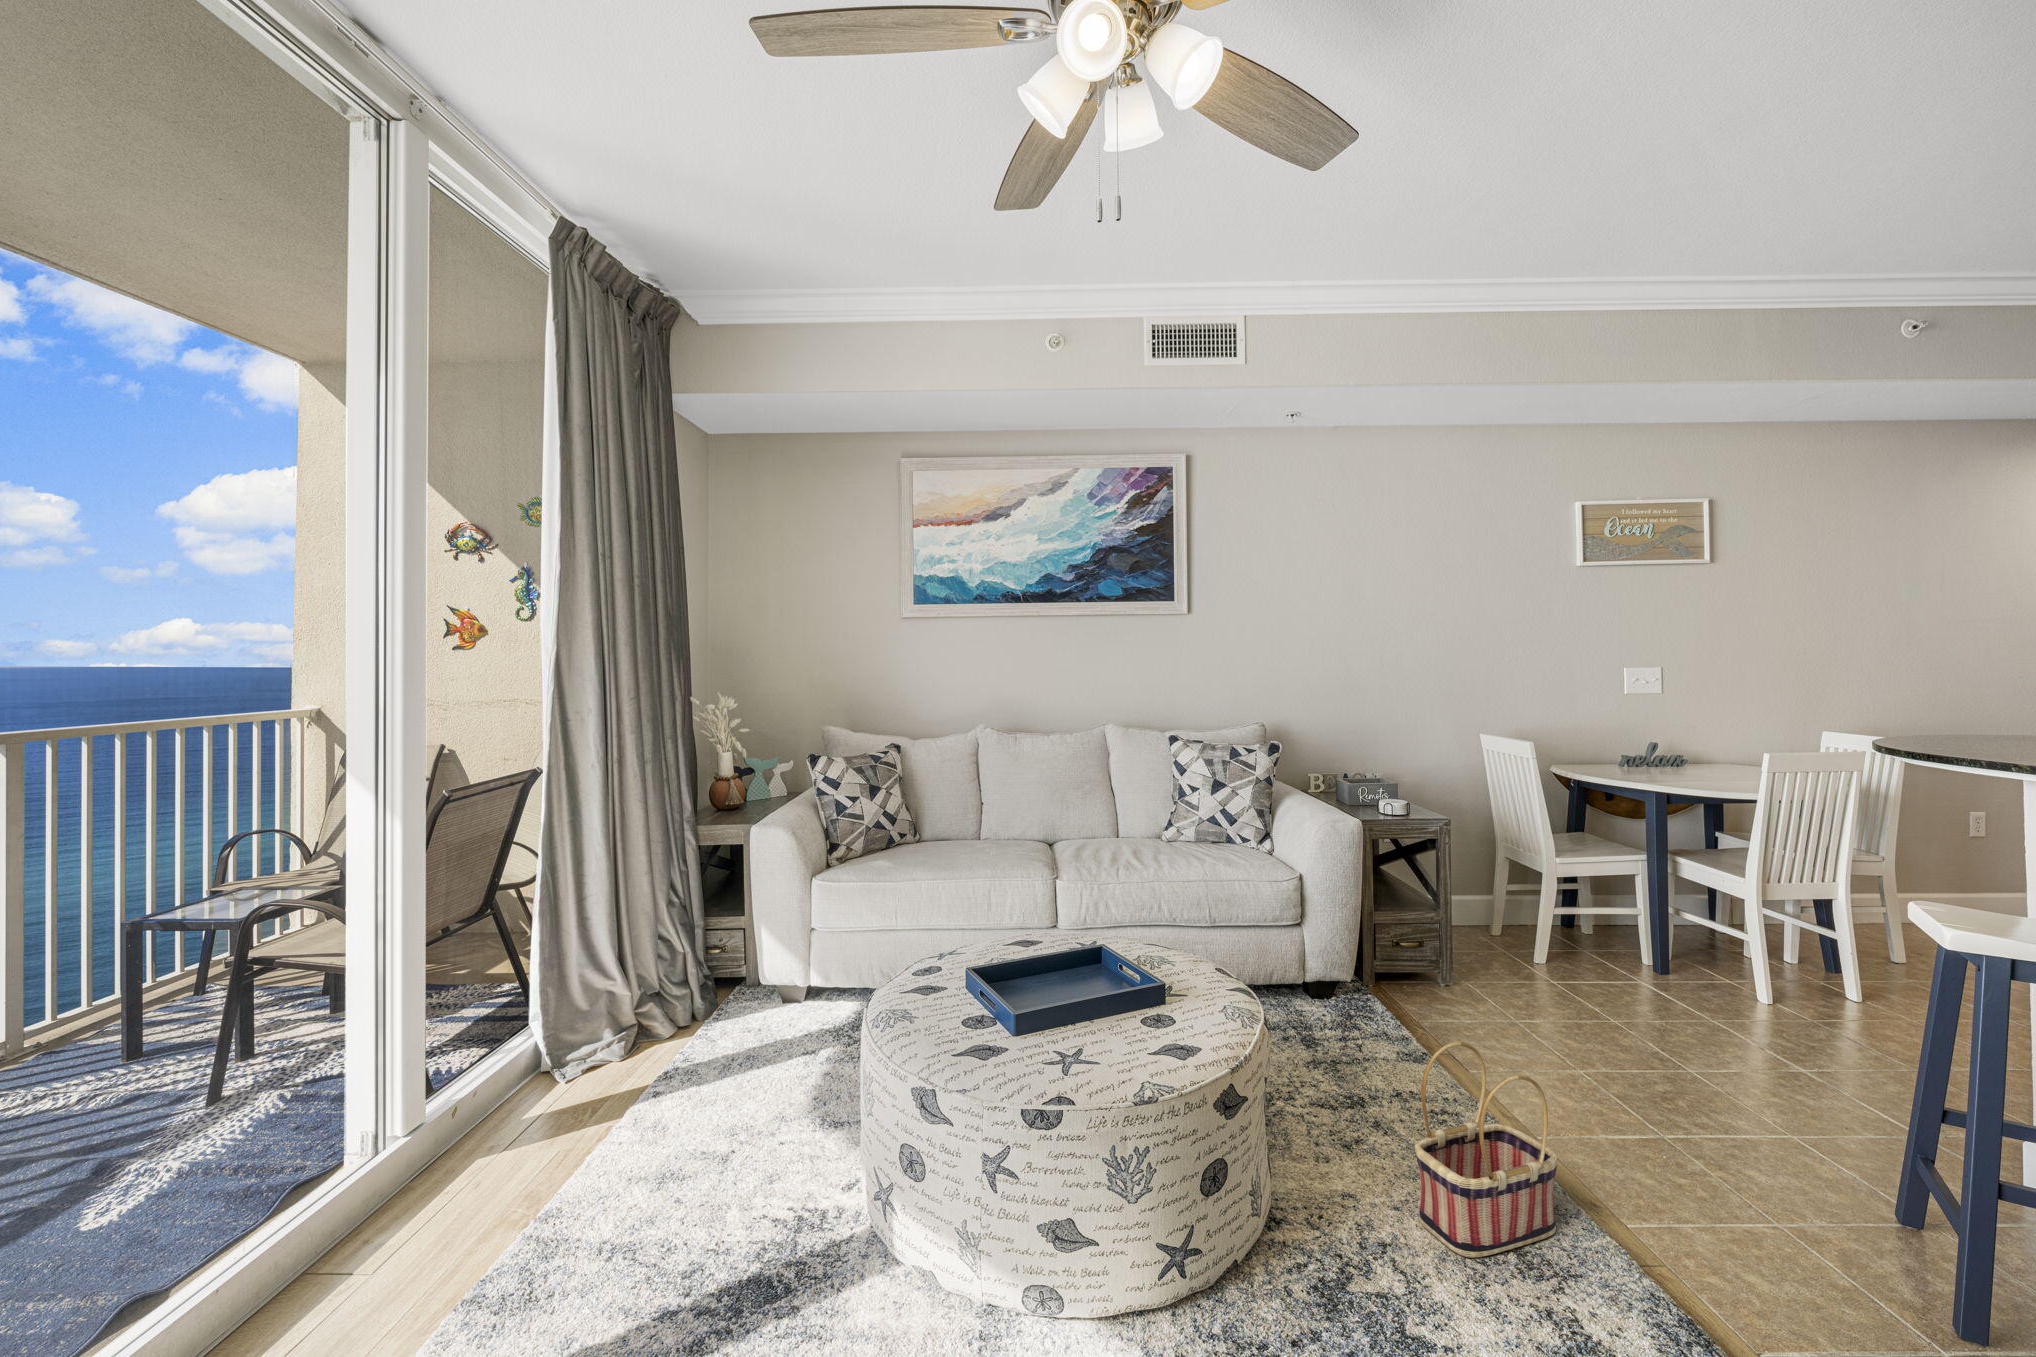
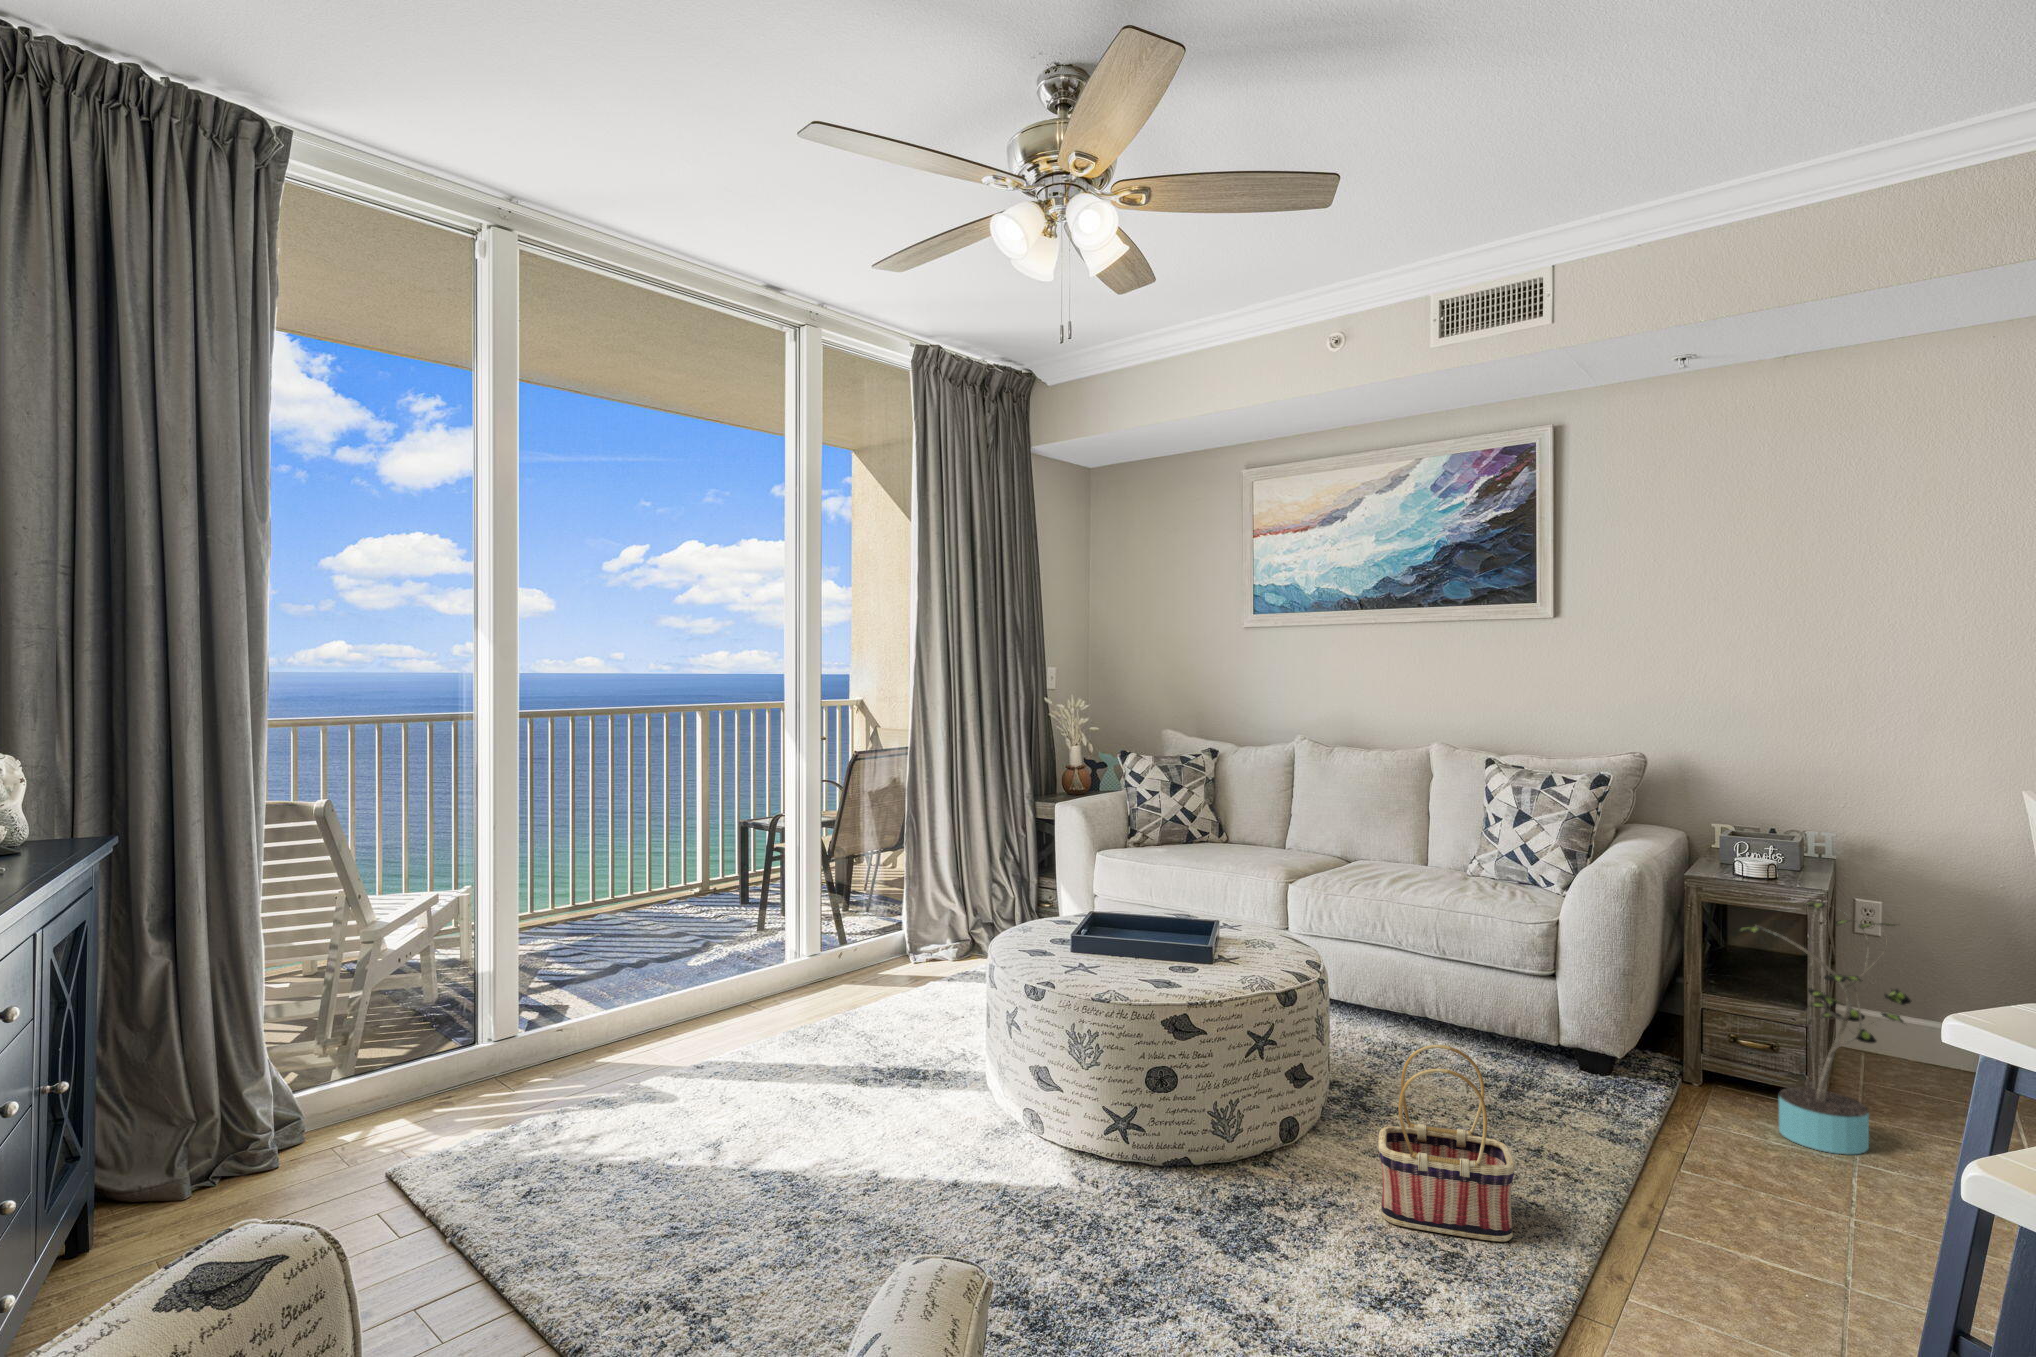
potted plant: none [1447,832,1575,1027] -> present [1738,902,1911,1155]

